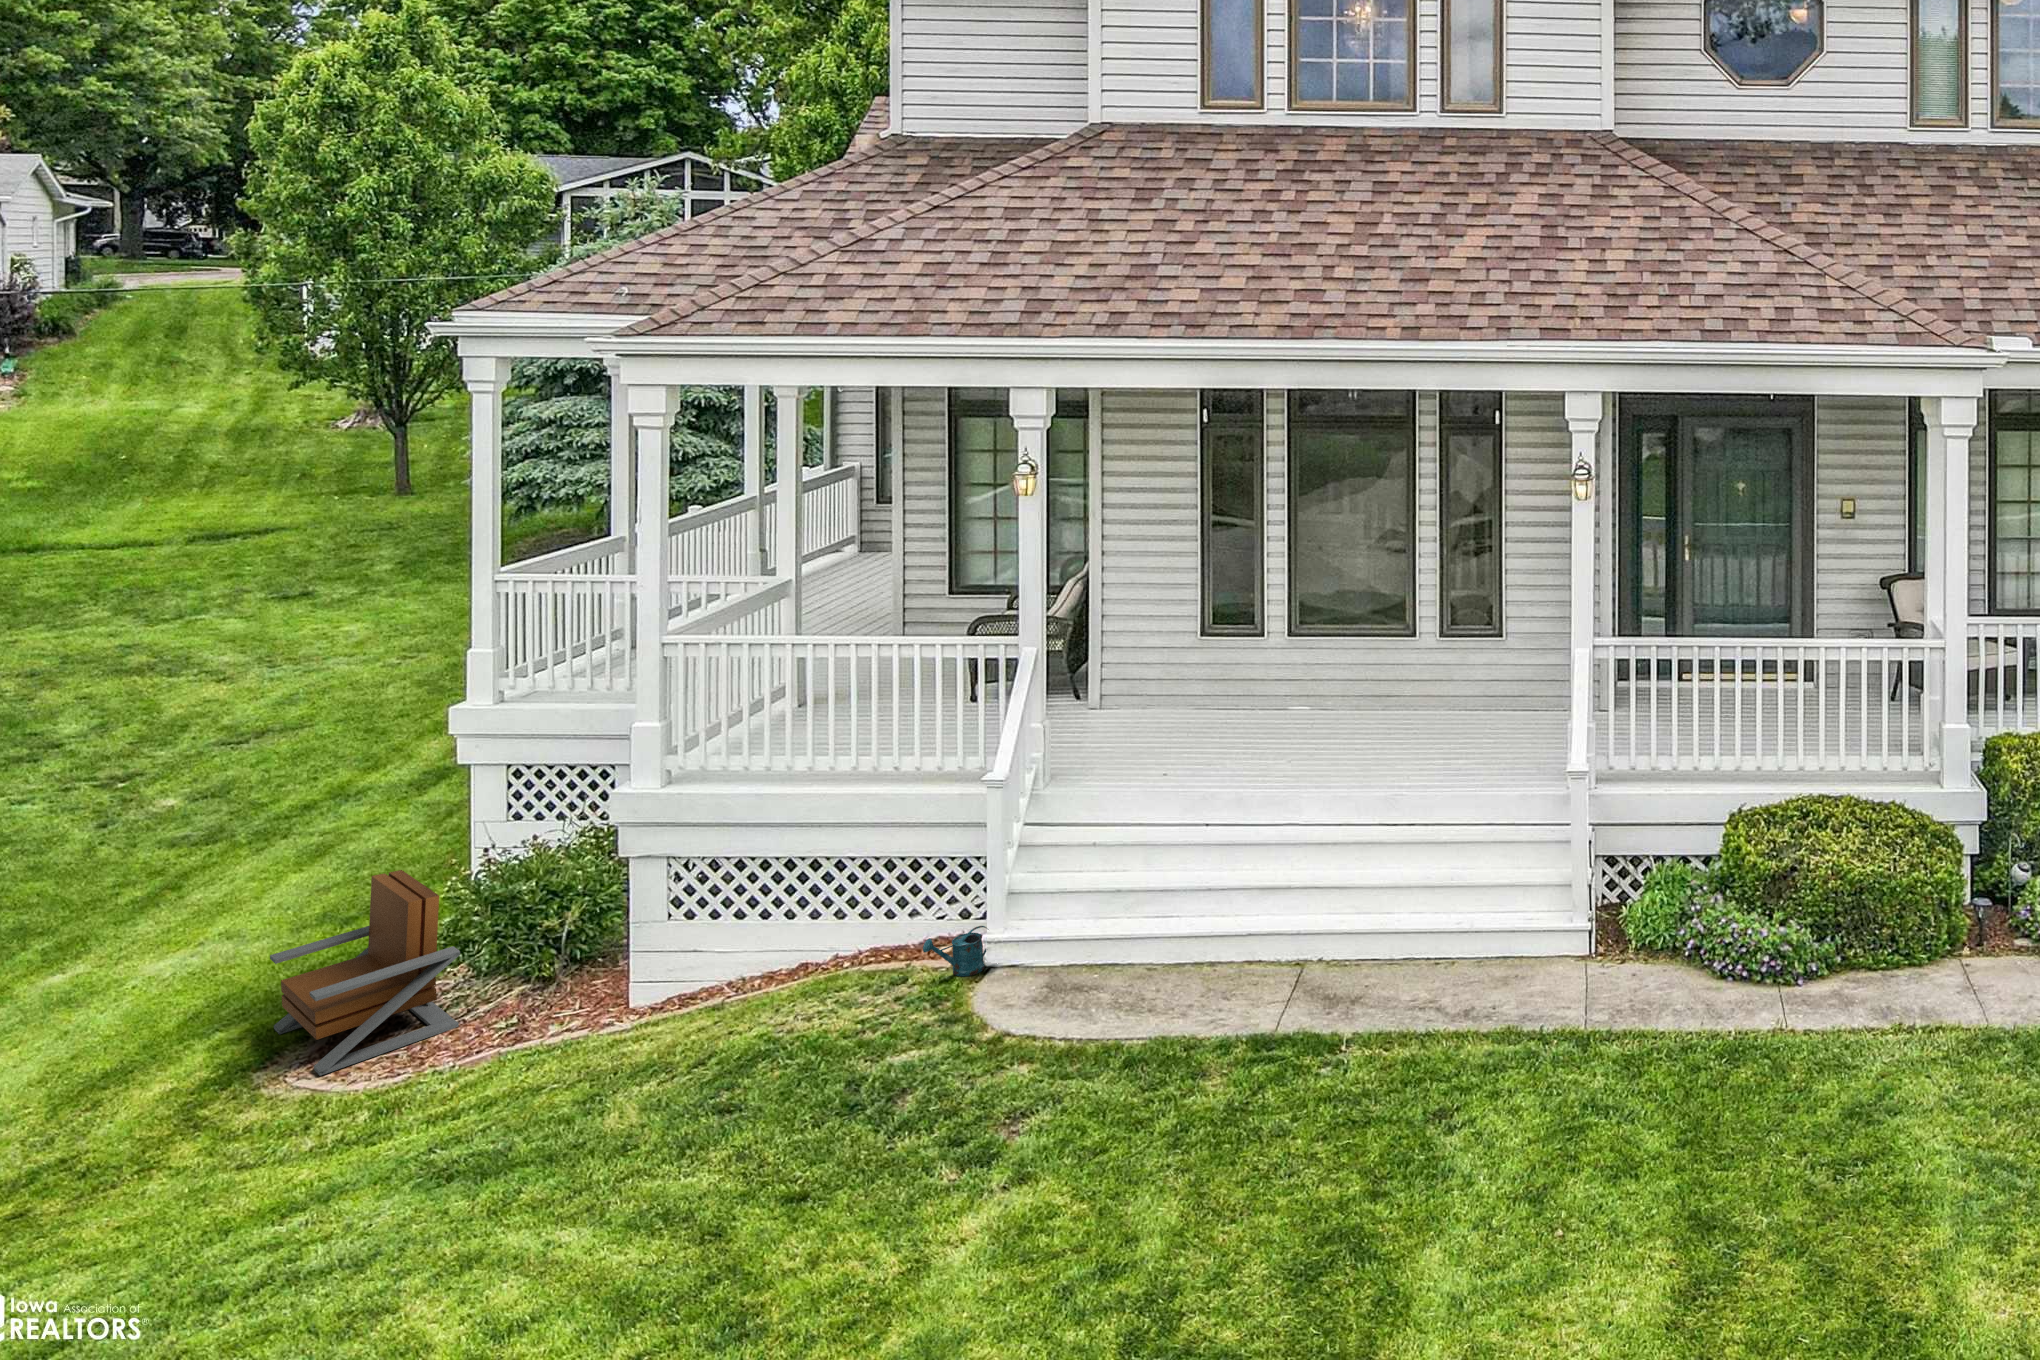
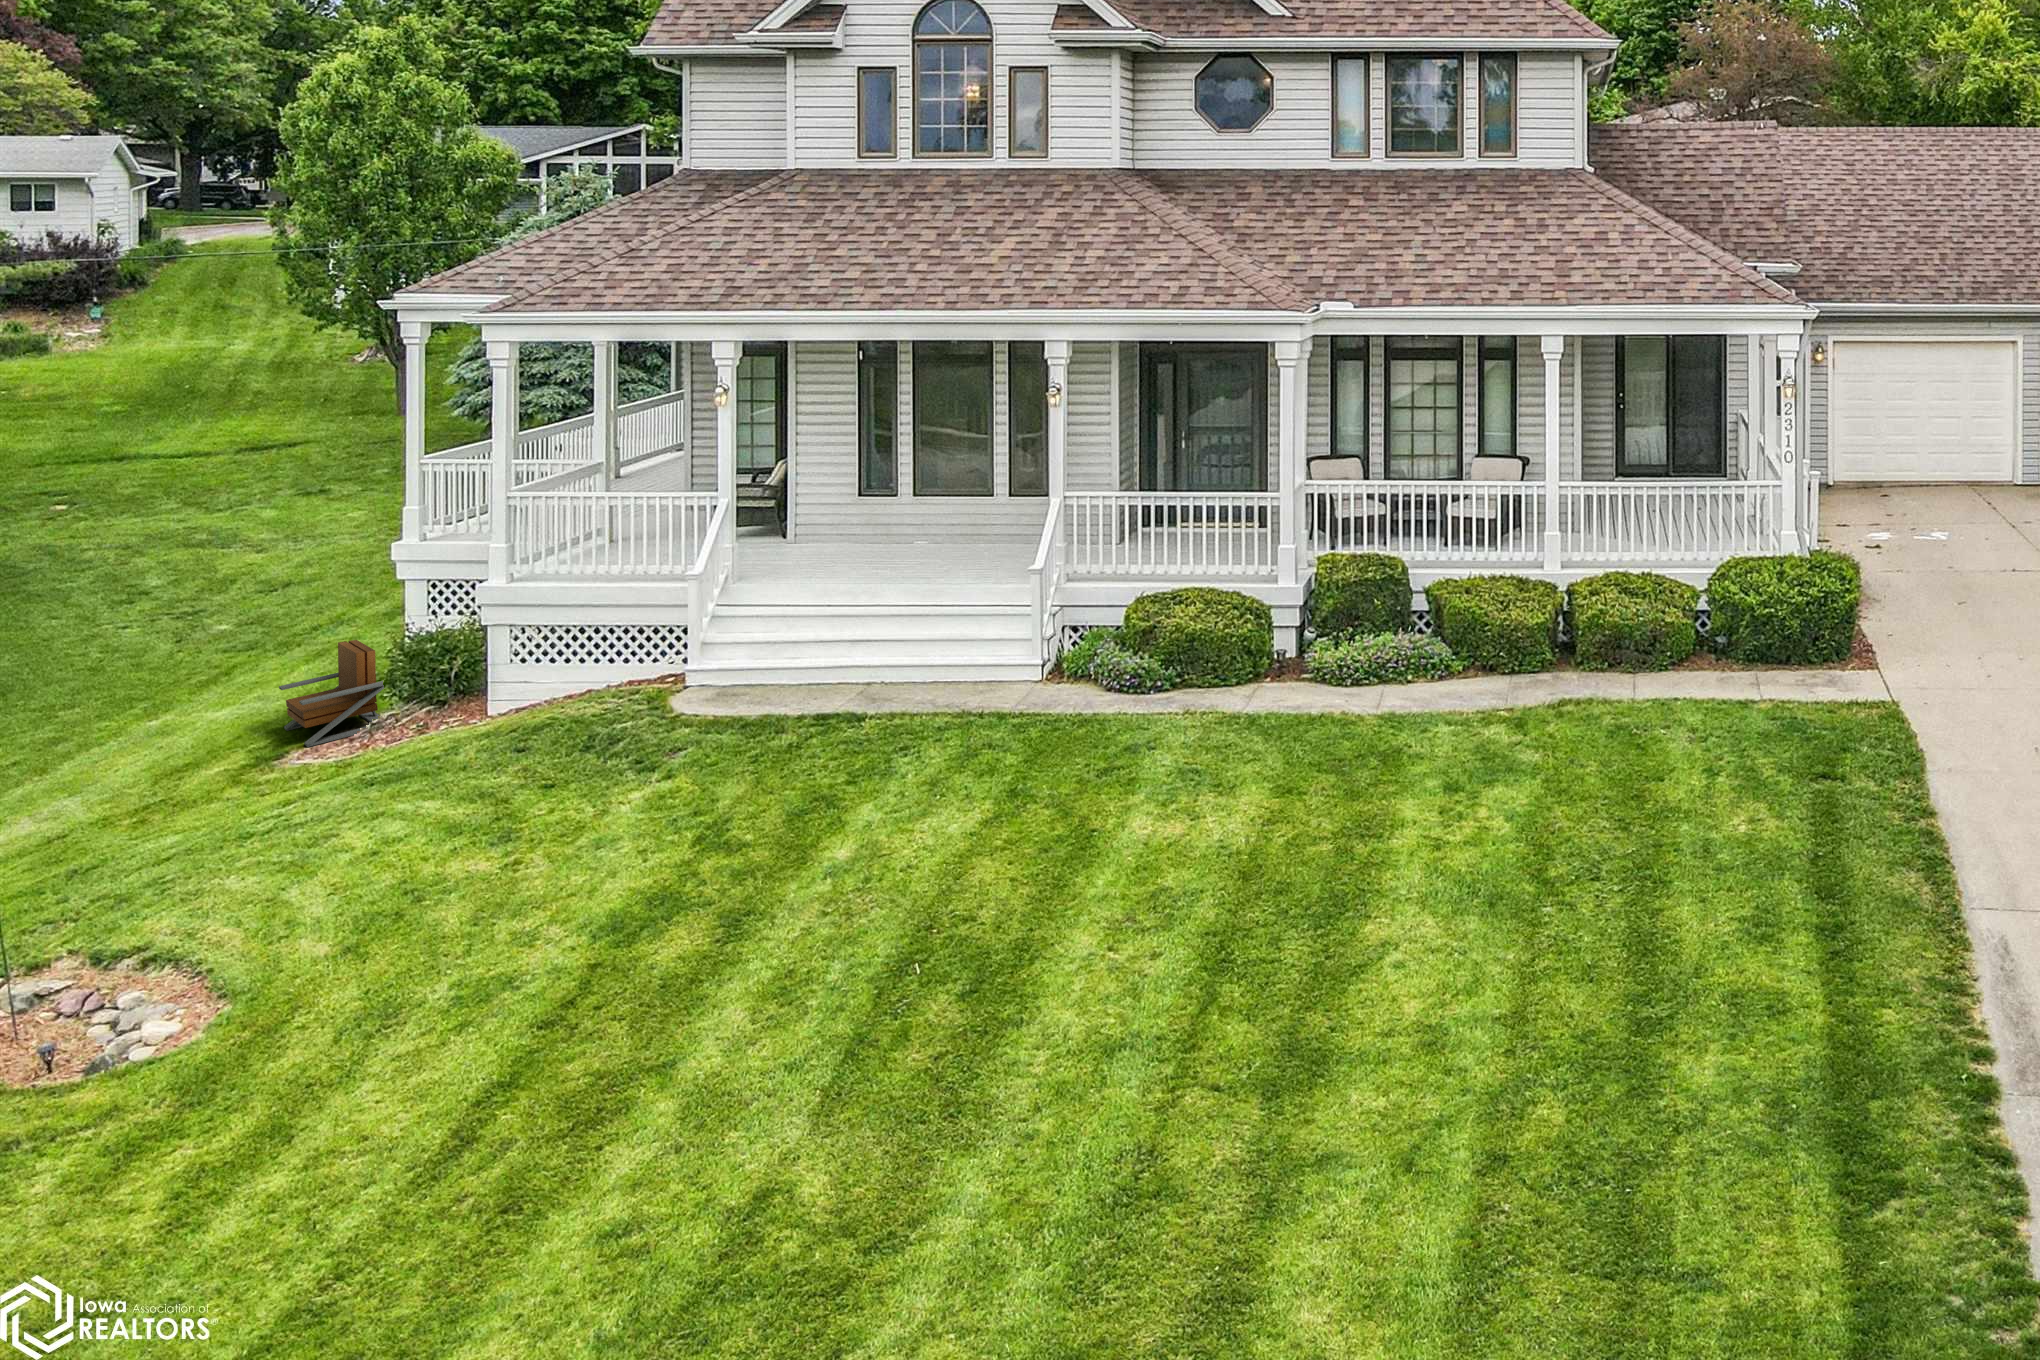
watering can: present [923,926,987,976] -> none [641,656,684,683]

